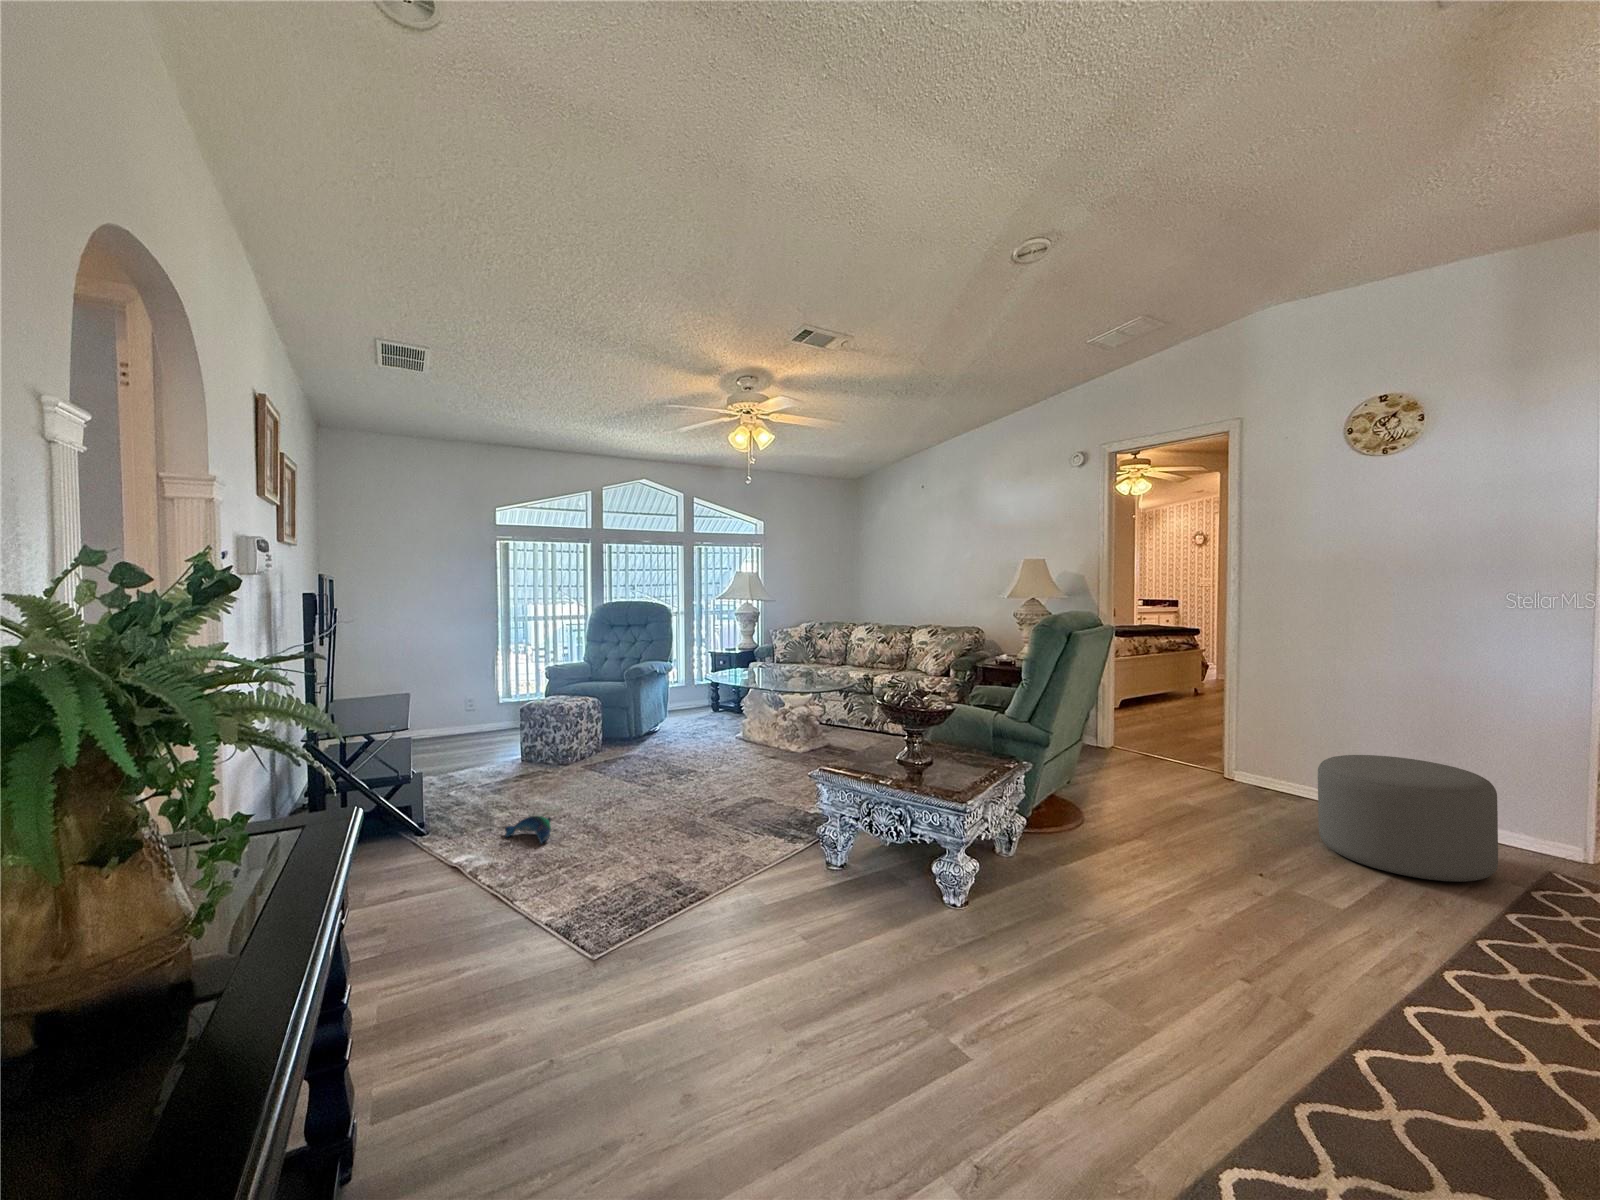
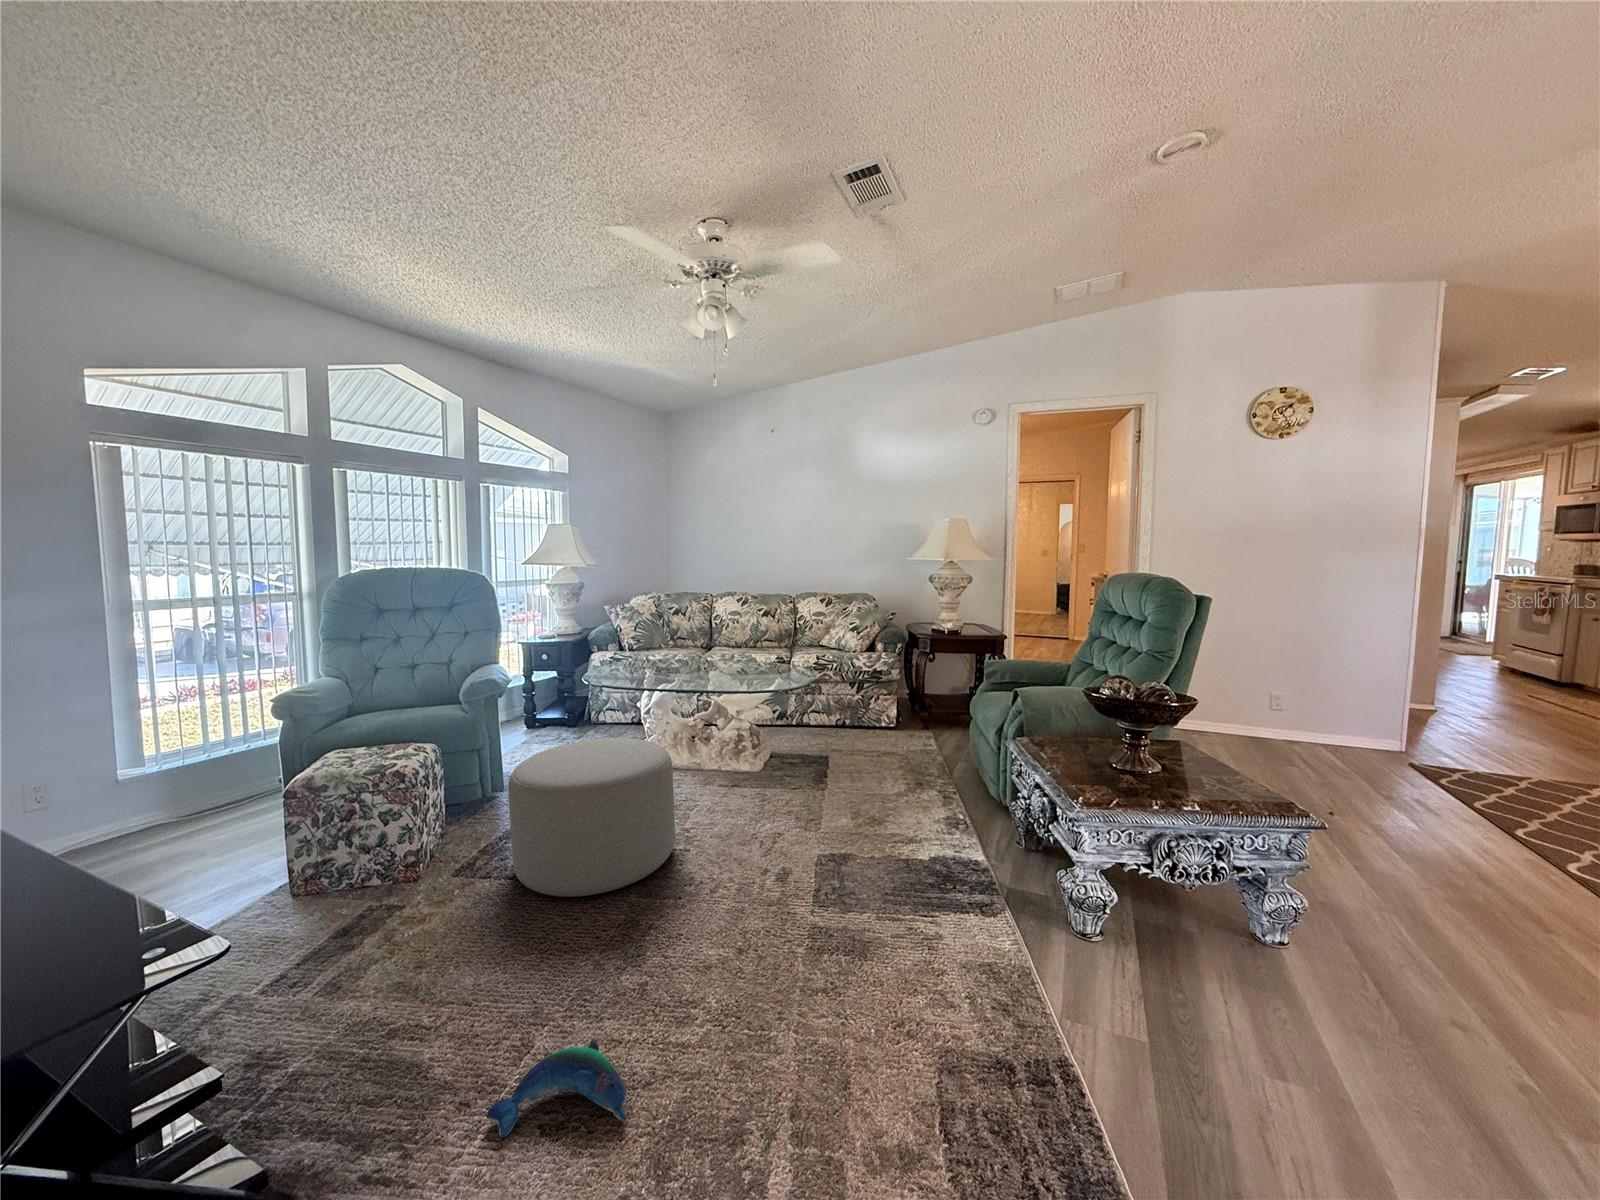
ottoman: present [1318,755,1498,882] -> present [508,738,675,897]

